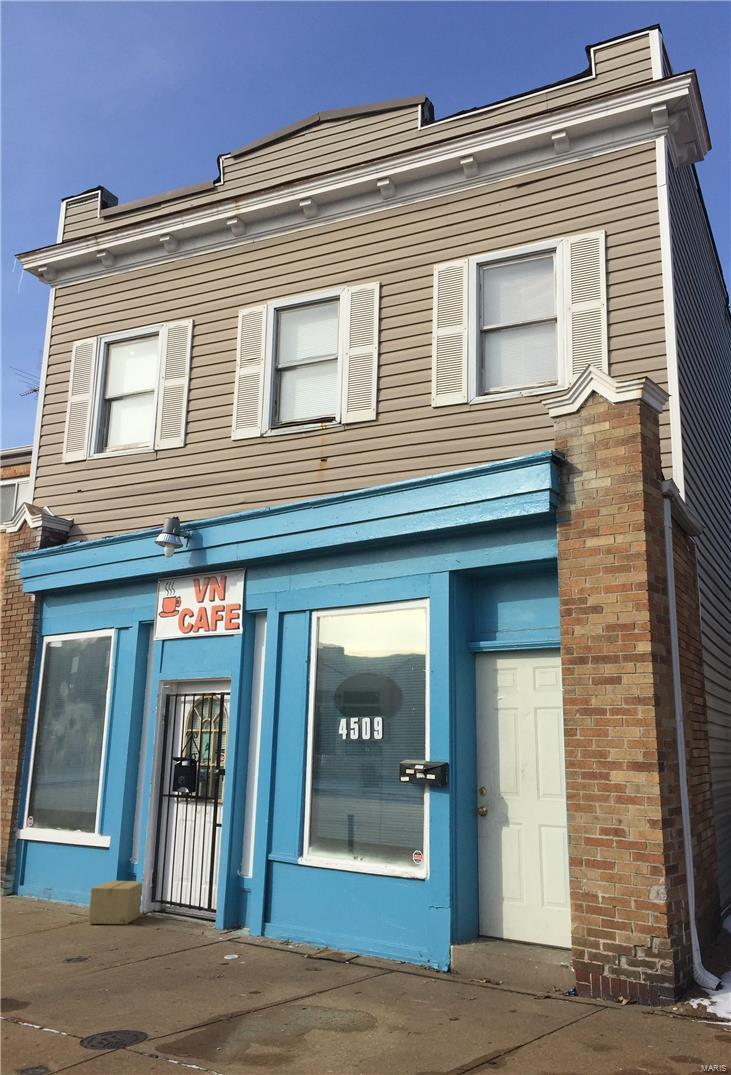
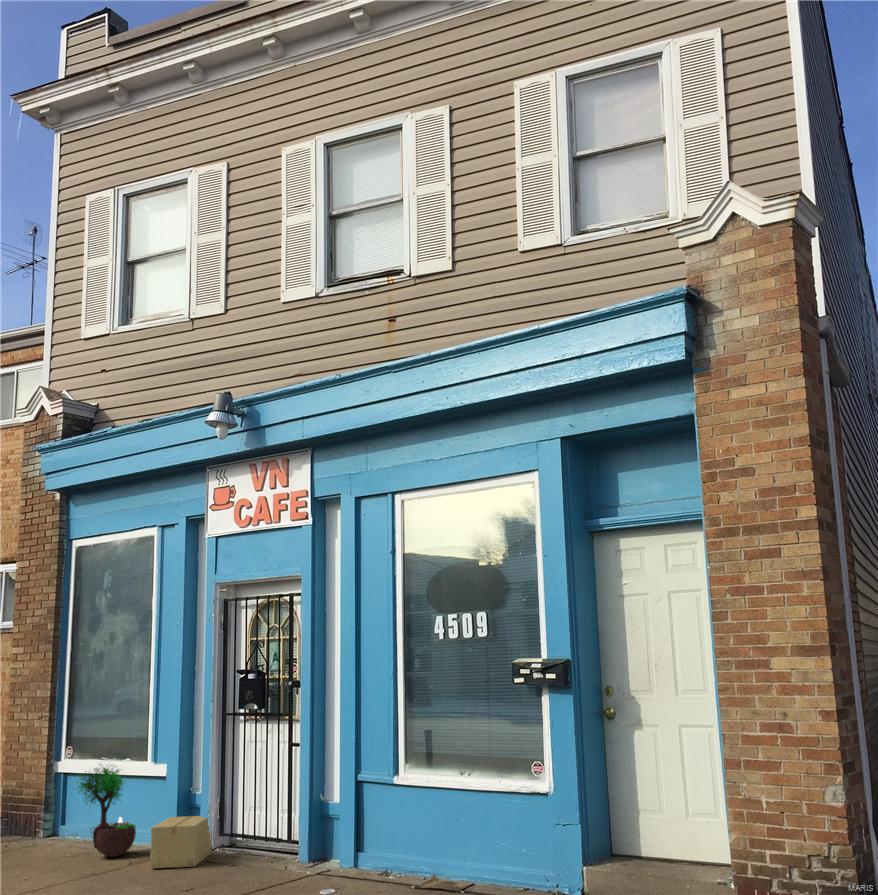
potted tree: none [28,826,82,912] -> present [78,766,136,857]

